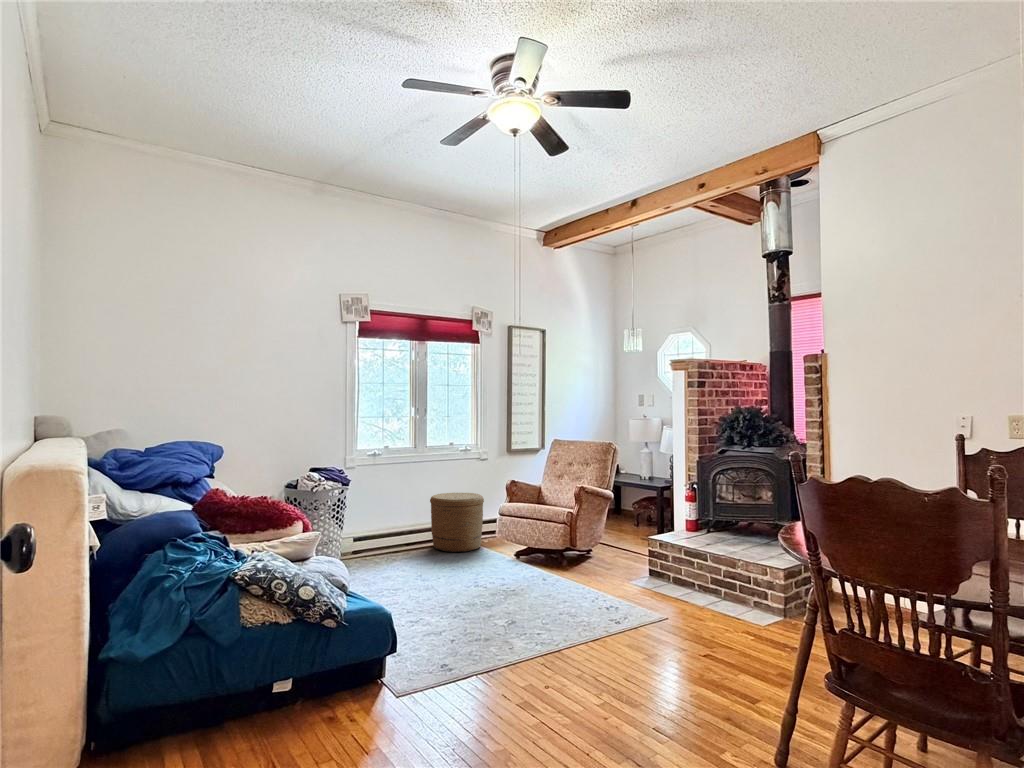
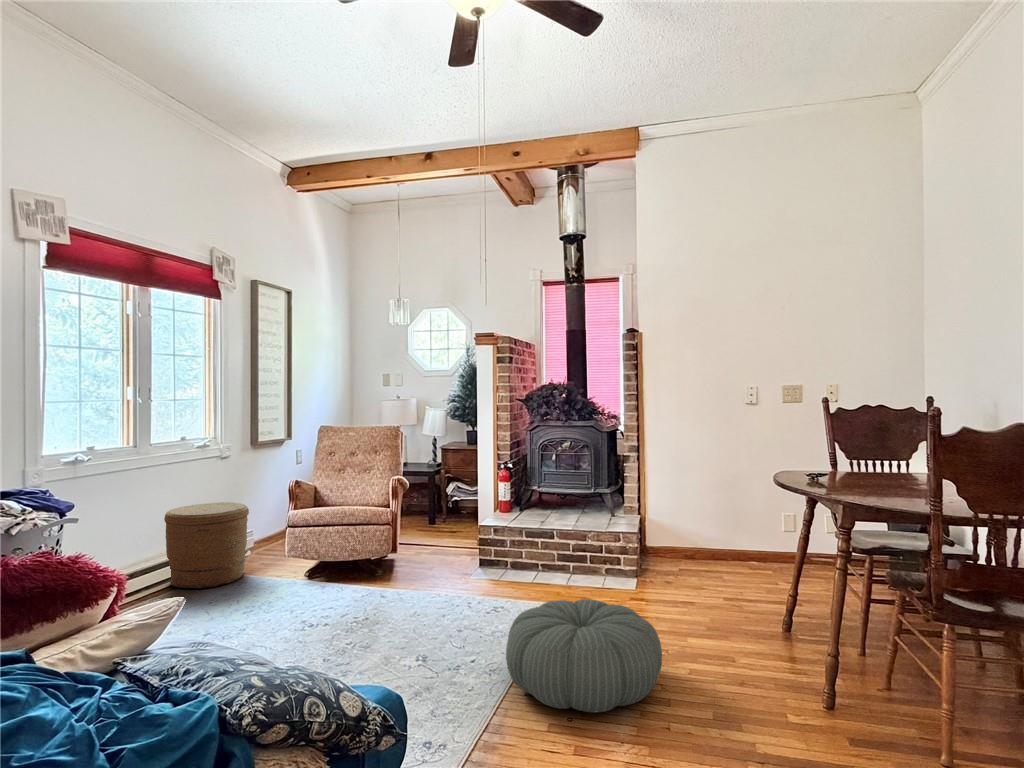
pouf: none [526,603,660,698] -> present [506,599,662,713]

